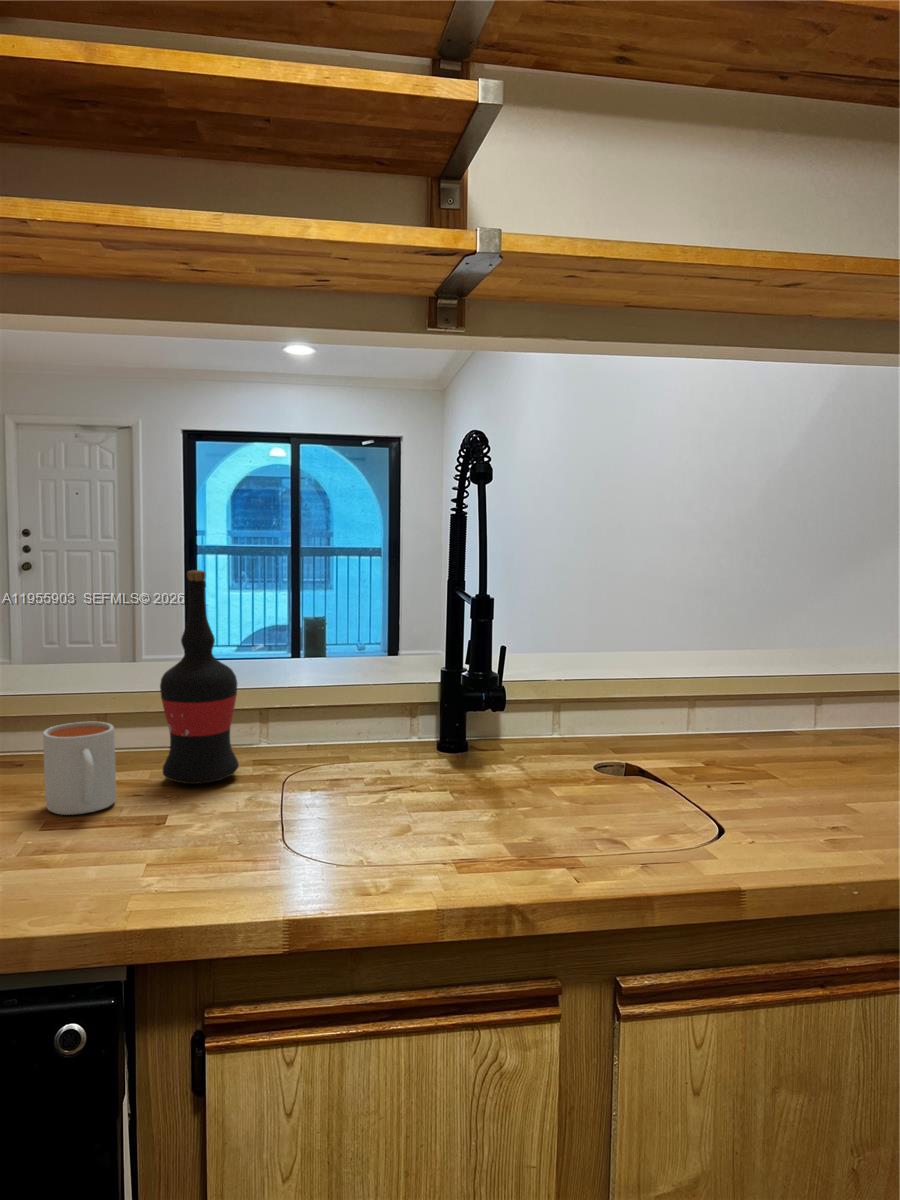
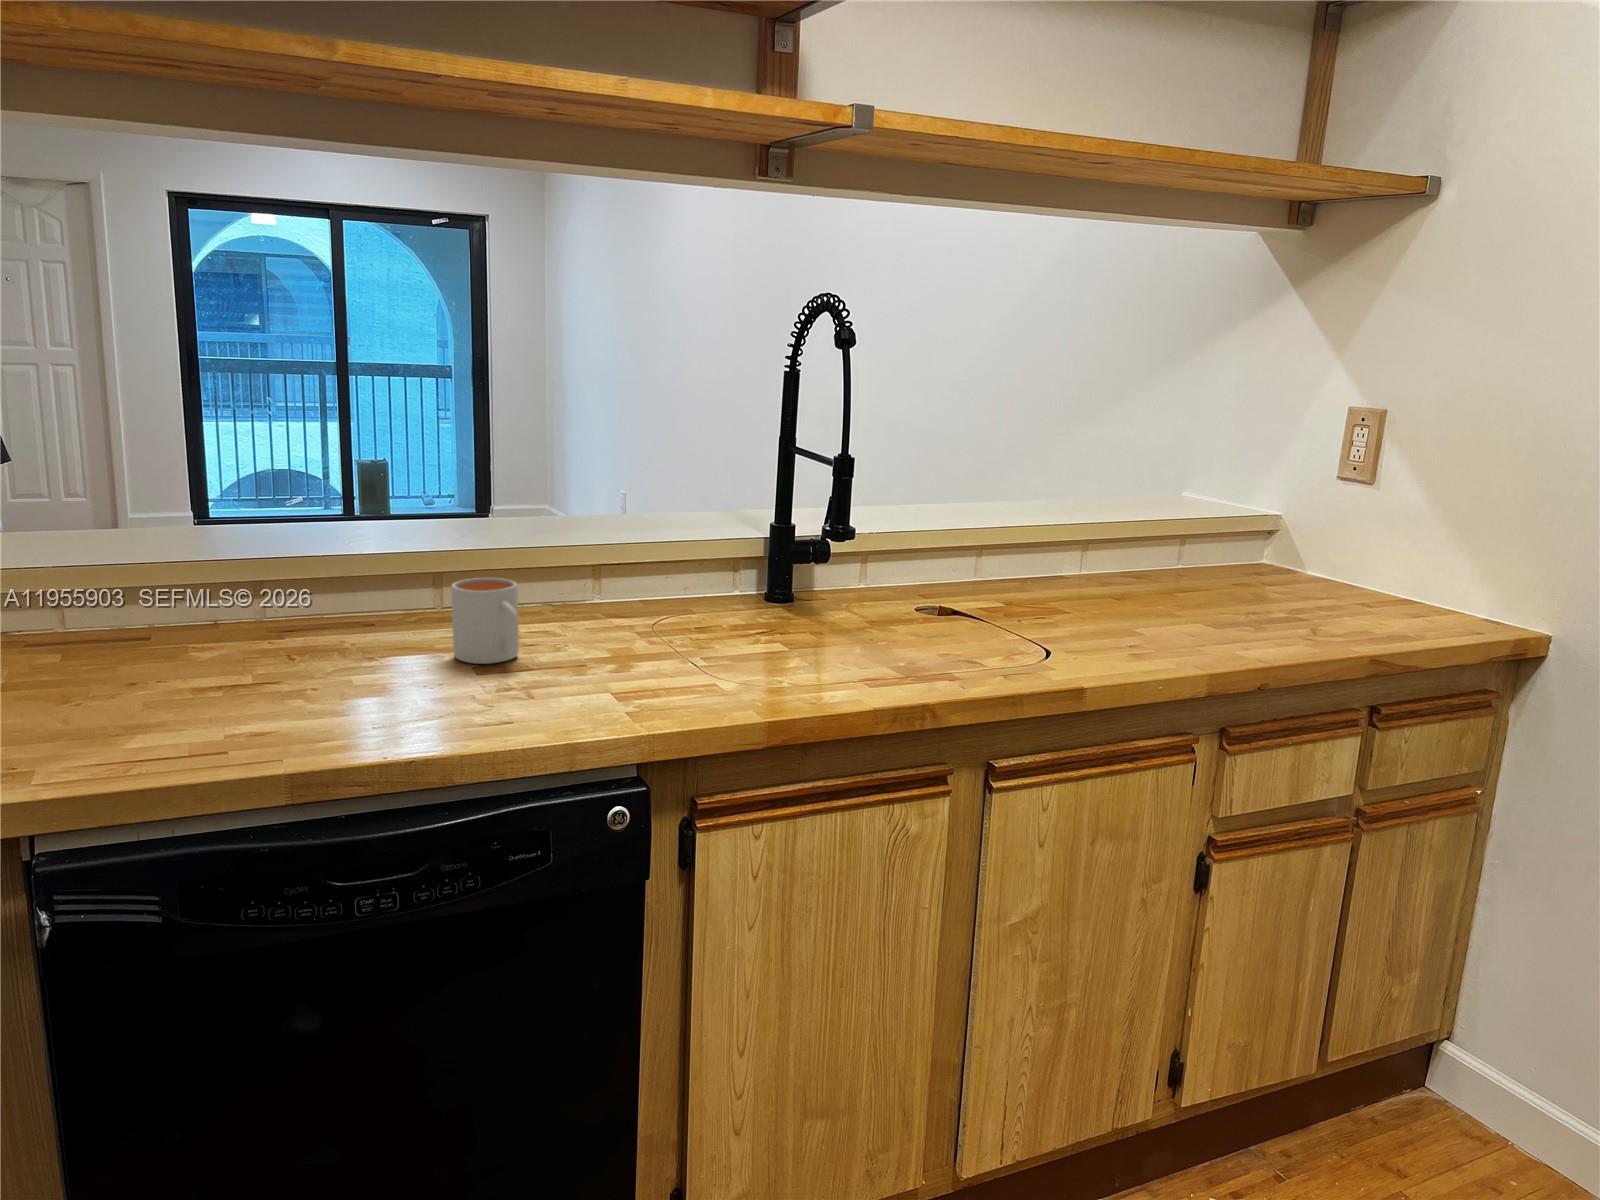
wine bottle: present [160,570,239,784] -> none [532,428,605,636]

